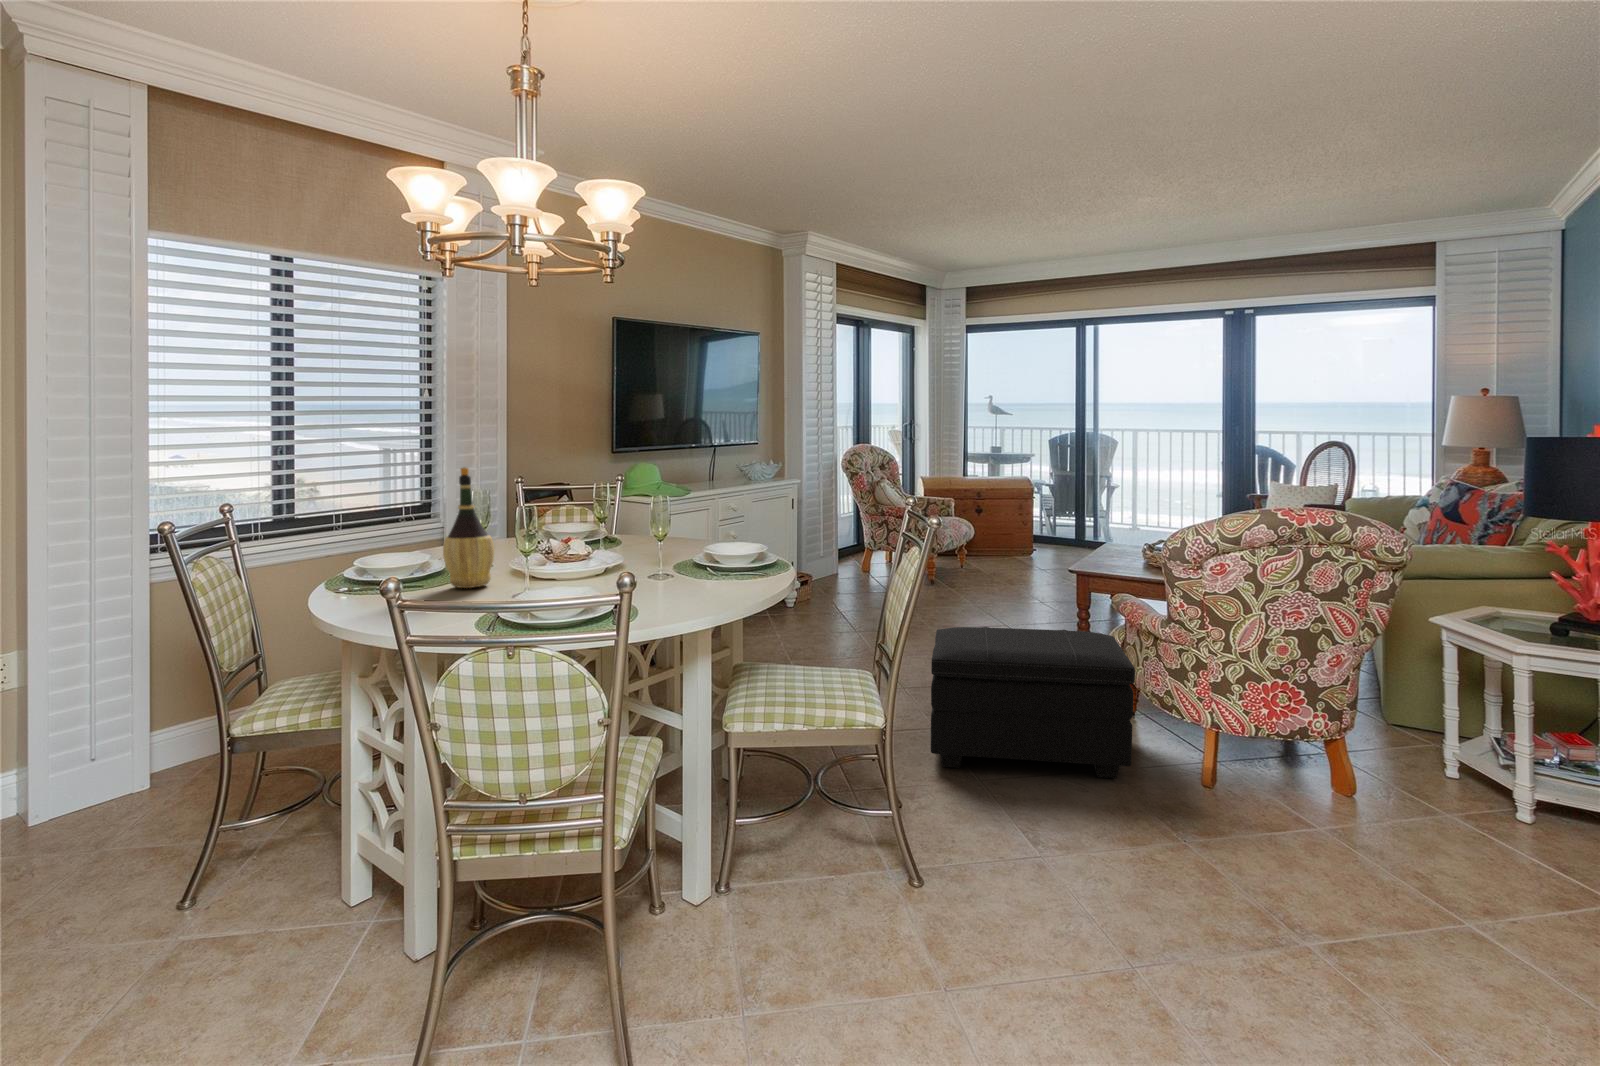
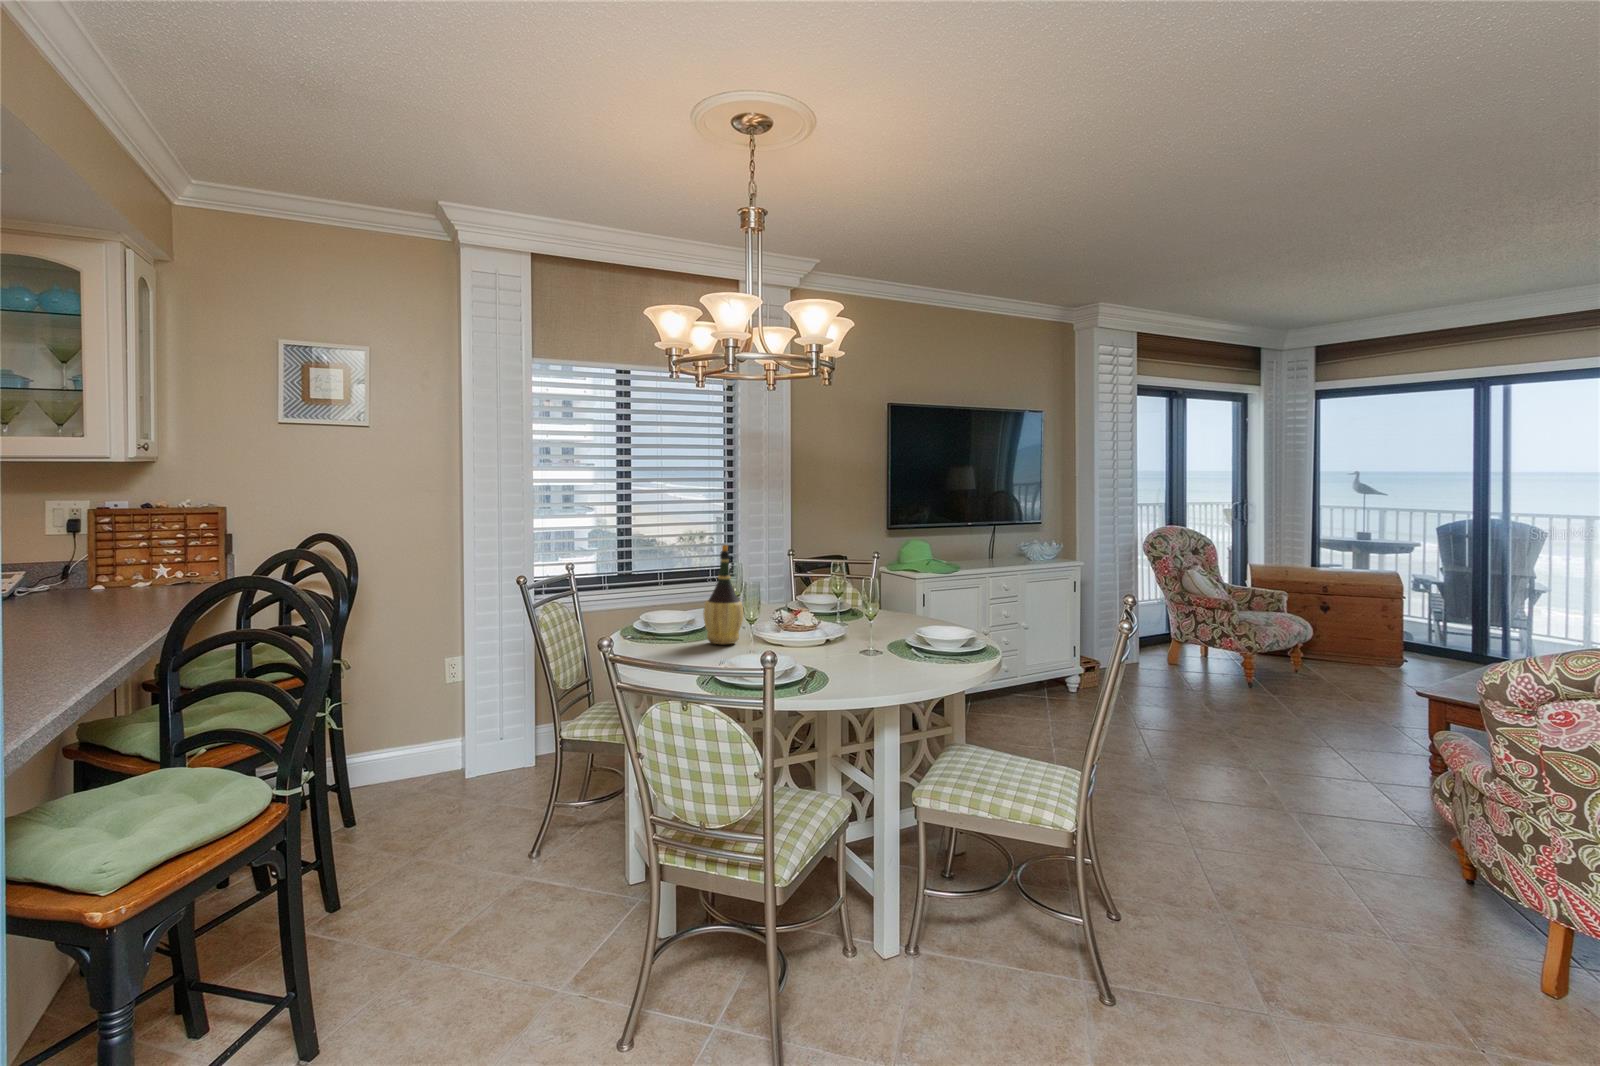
footstool: present [931,627,1135,778] -> none [1174,738,1439,952]

